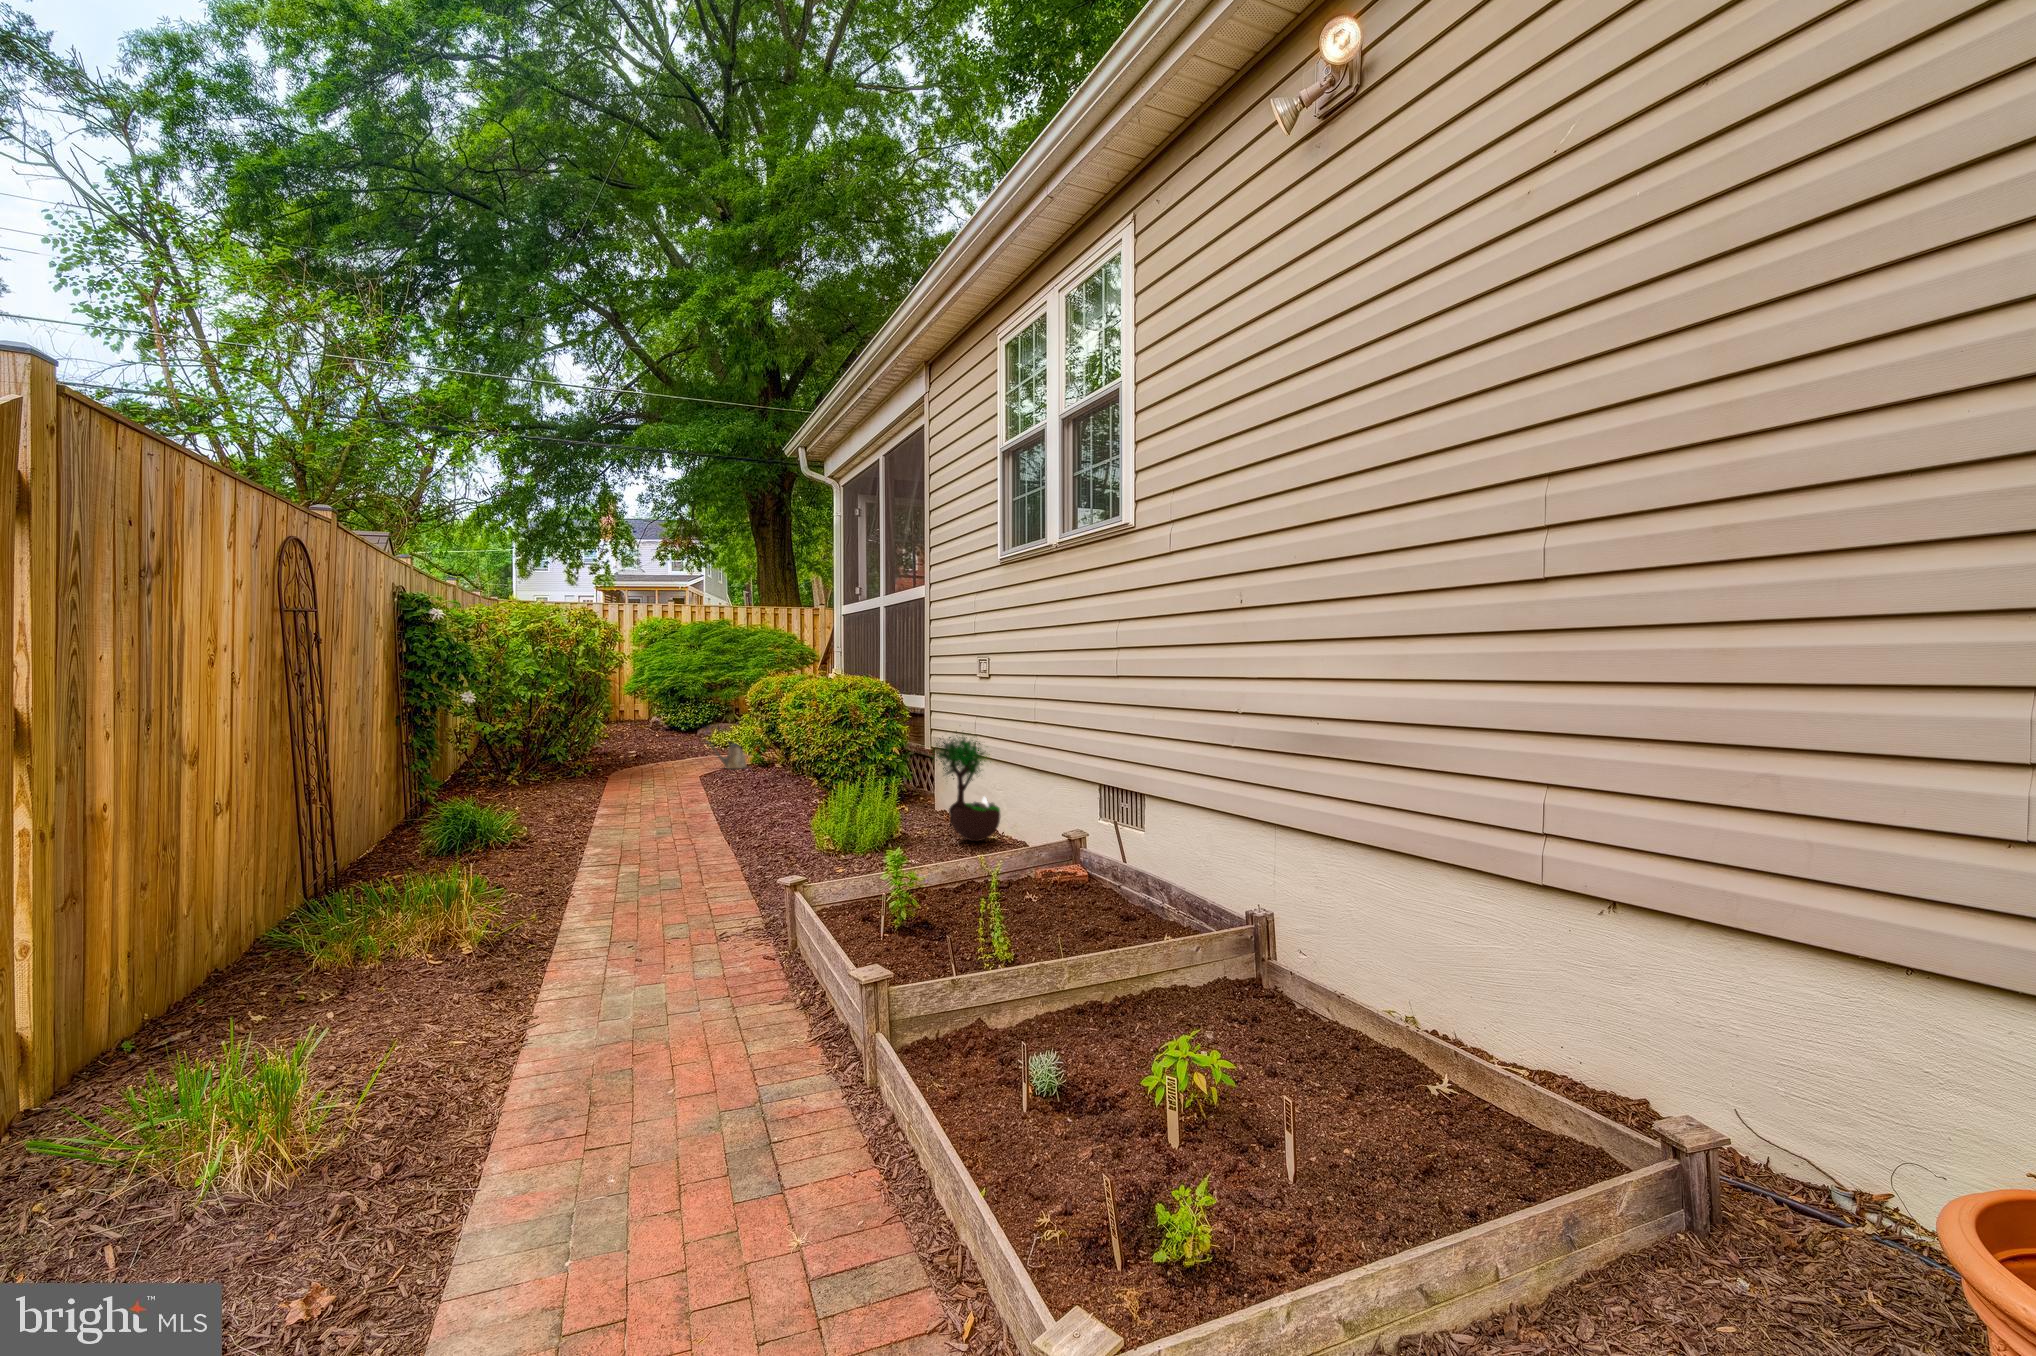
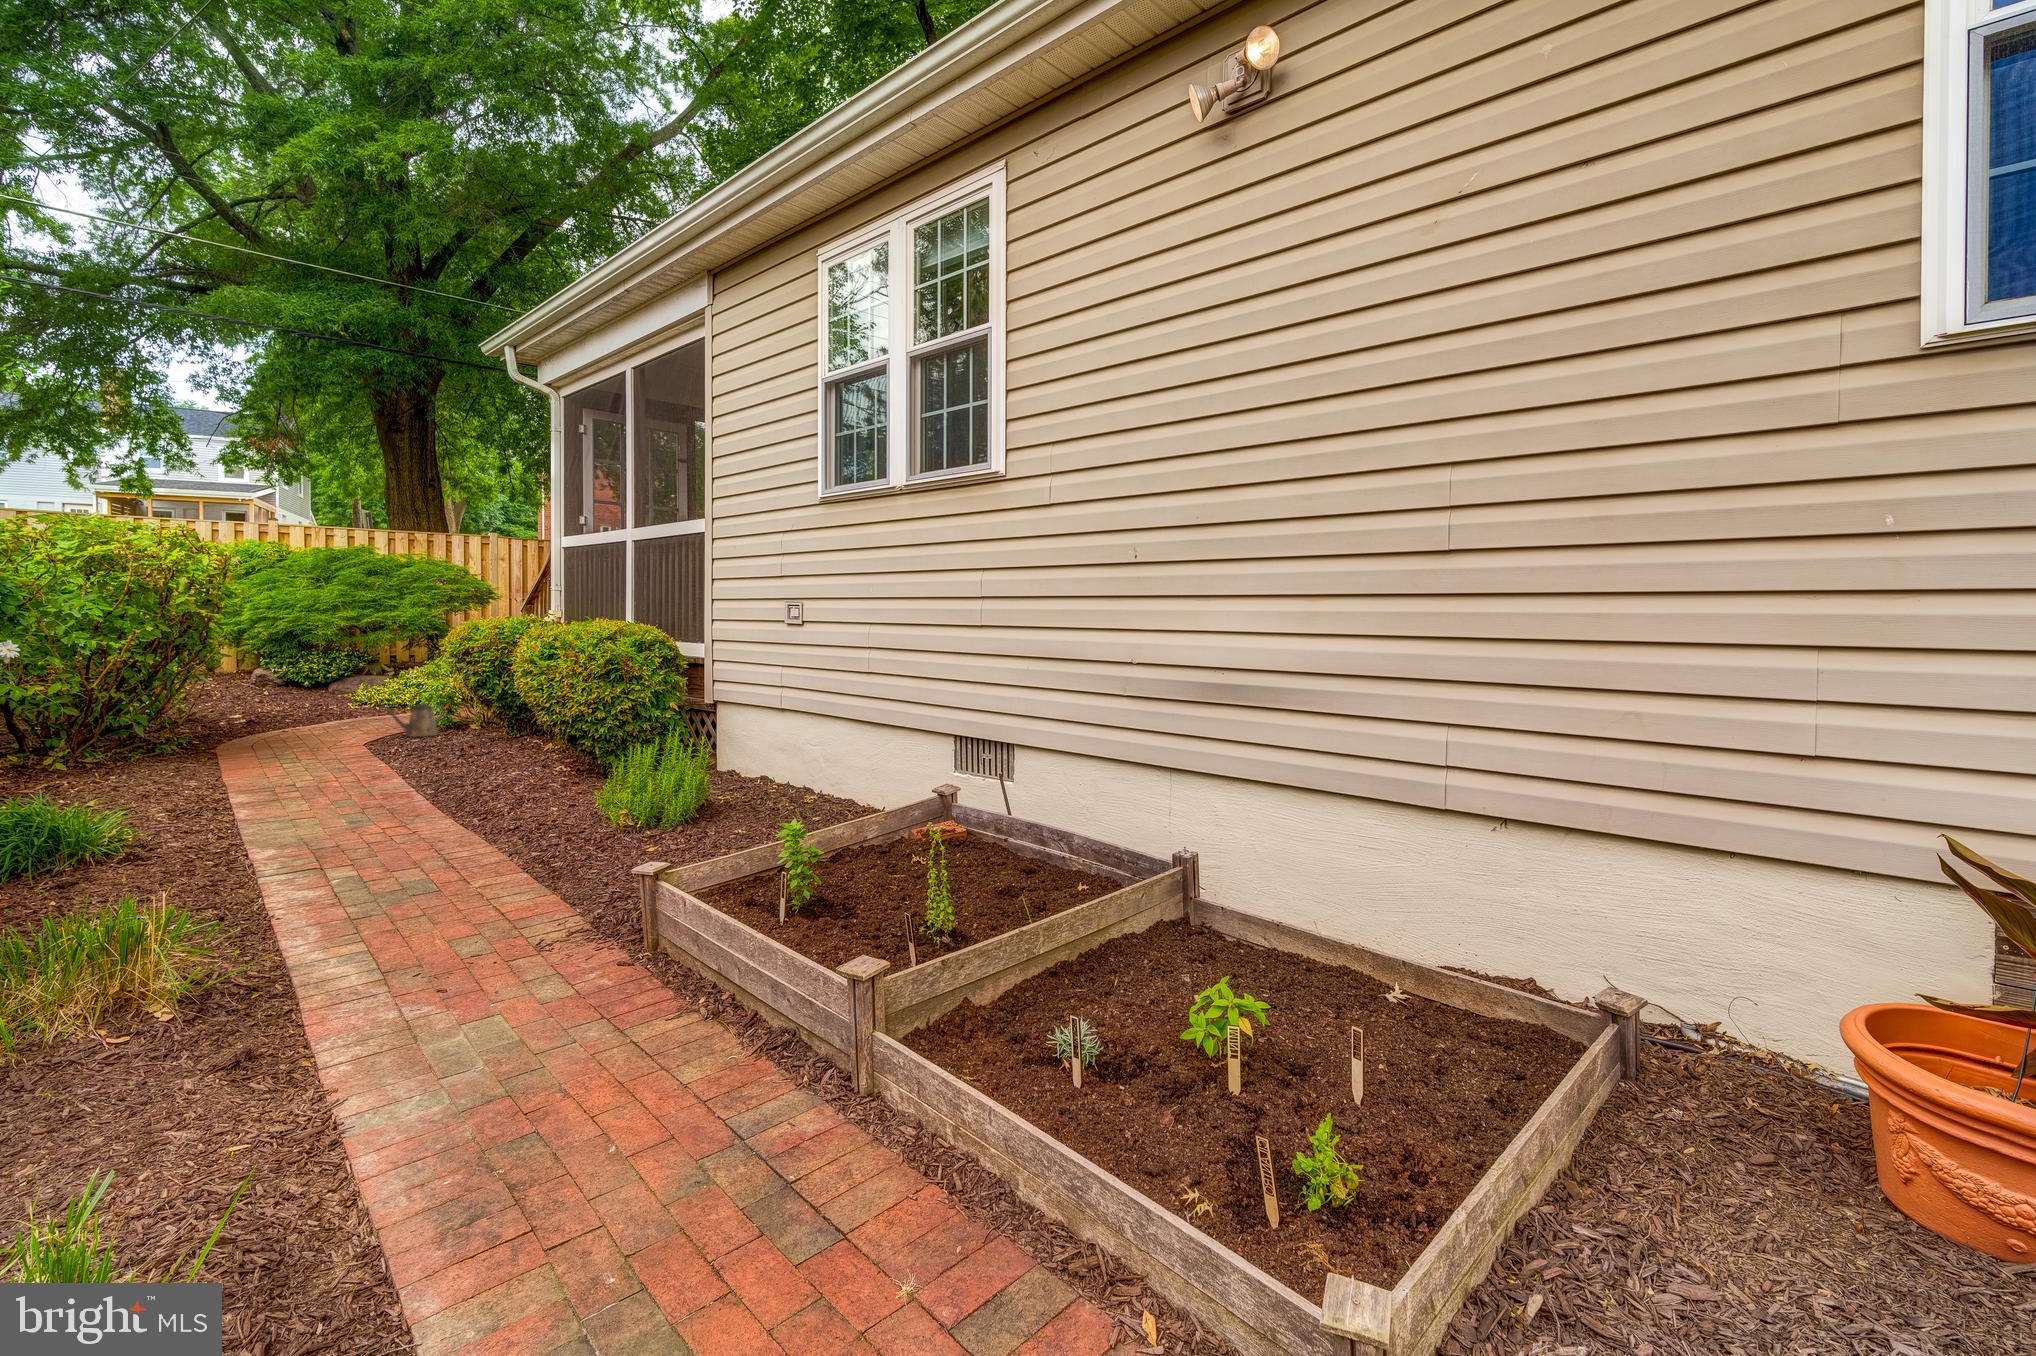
potted tree: present [932,731,1000,841] -> none [735,674,824,804]

